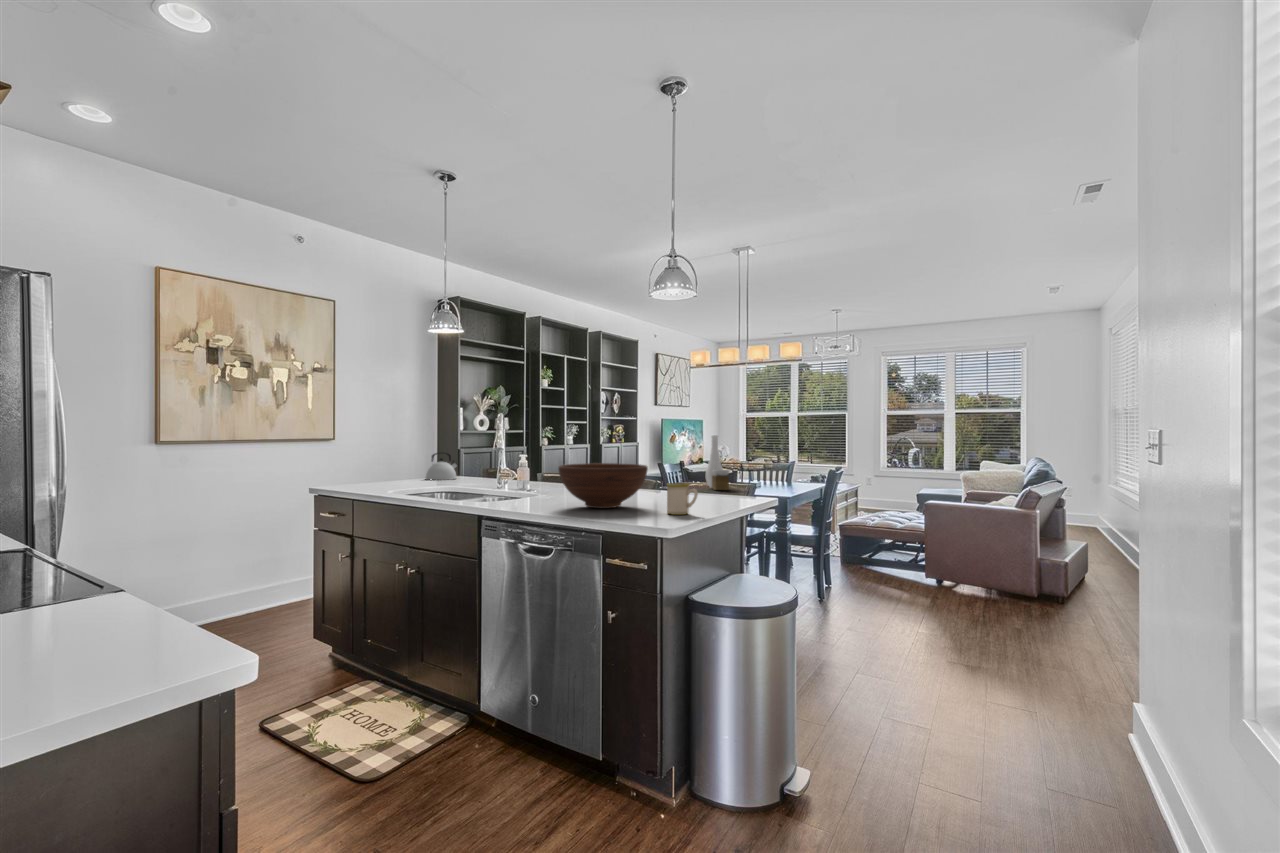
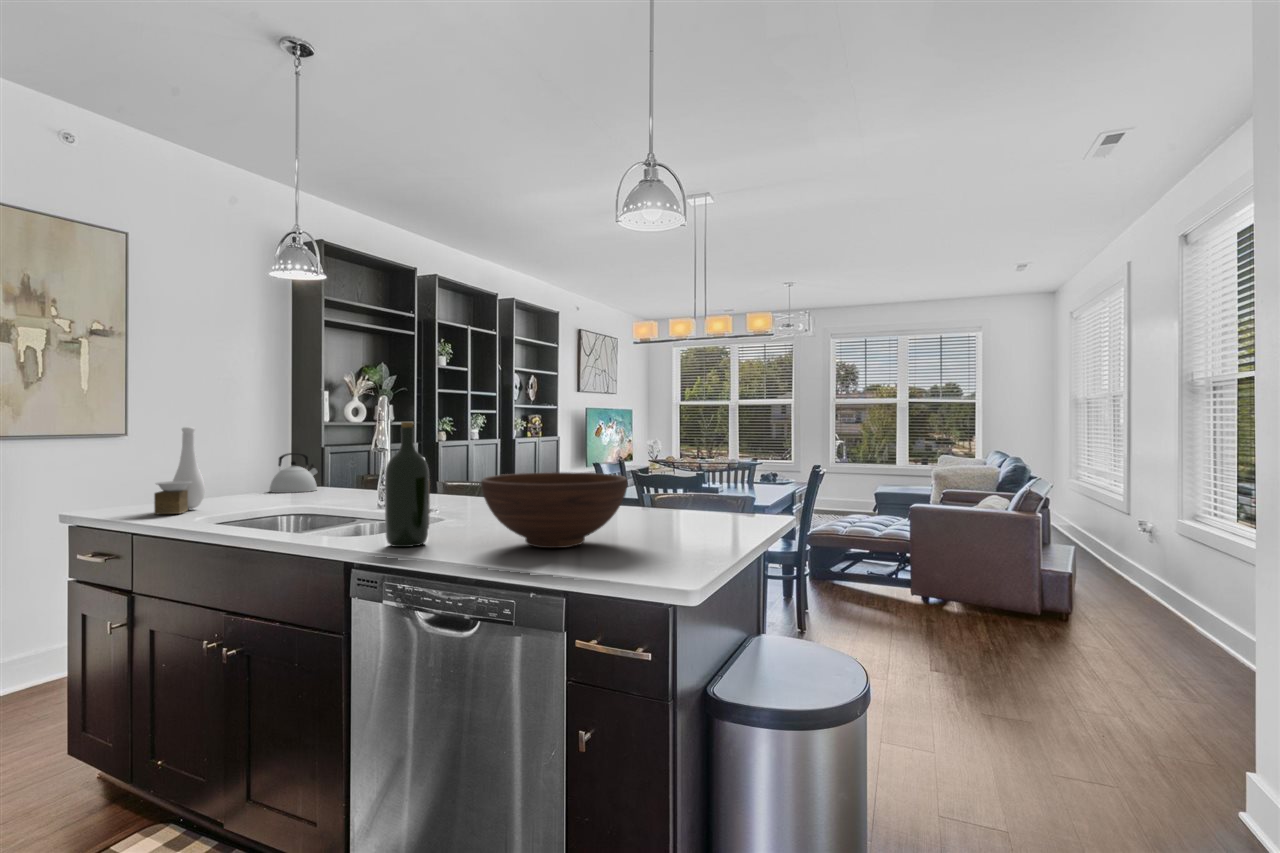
wine bottle: none [503,431,529,506] -> present [385,422,430,547]
vase: present [706,435,730,490] -> present [154,427,205,514]
mug: present [667,483,698,515] -> none [668,506,722,561]

